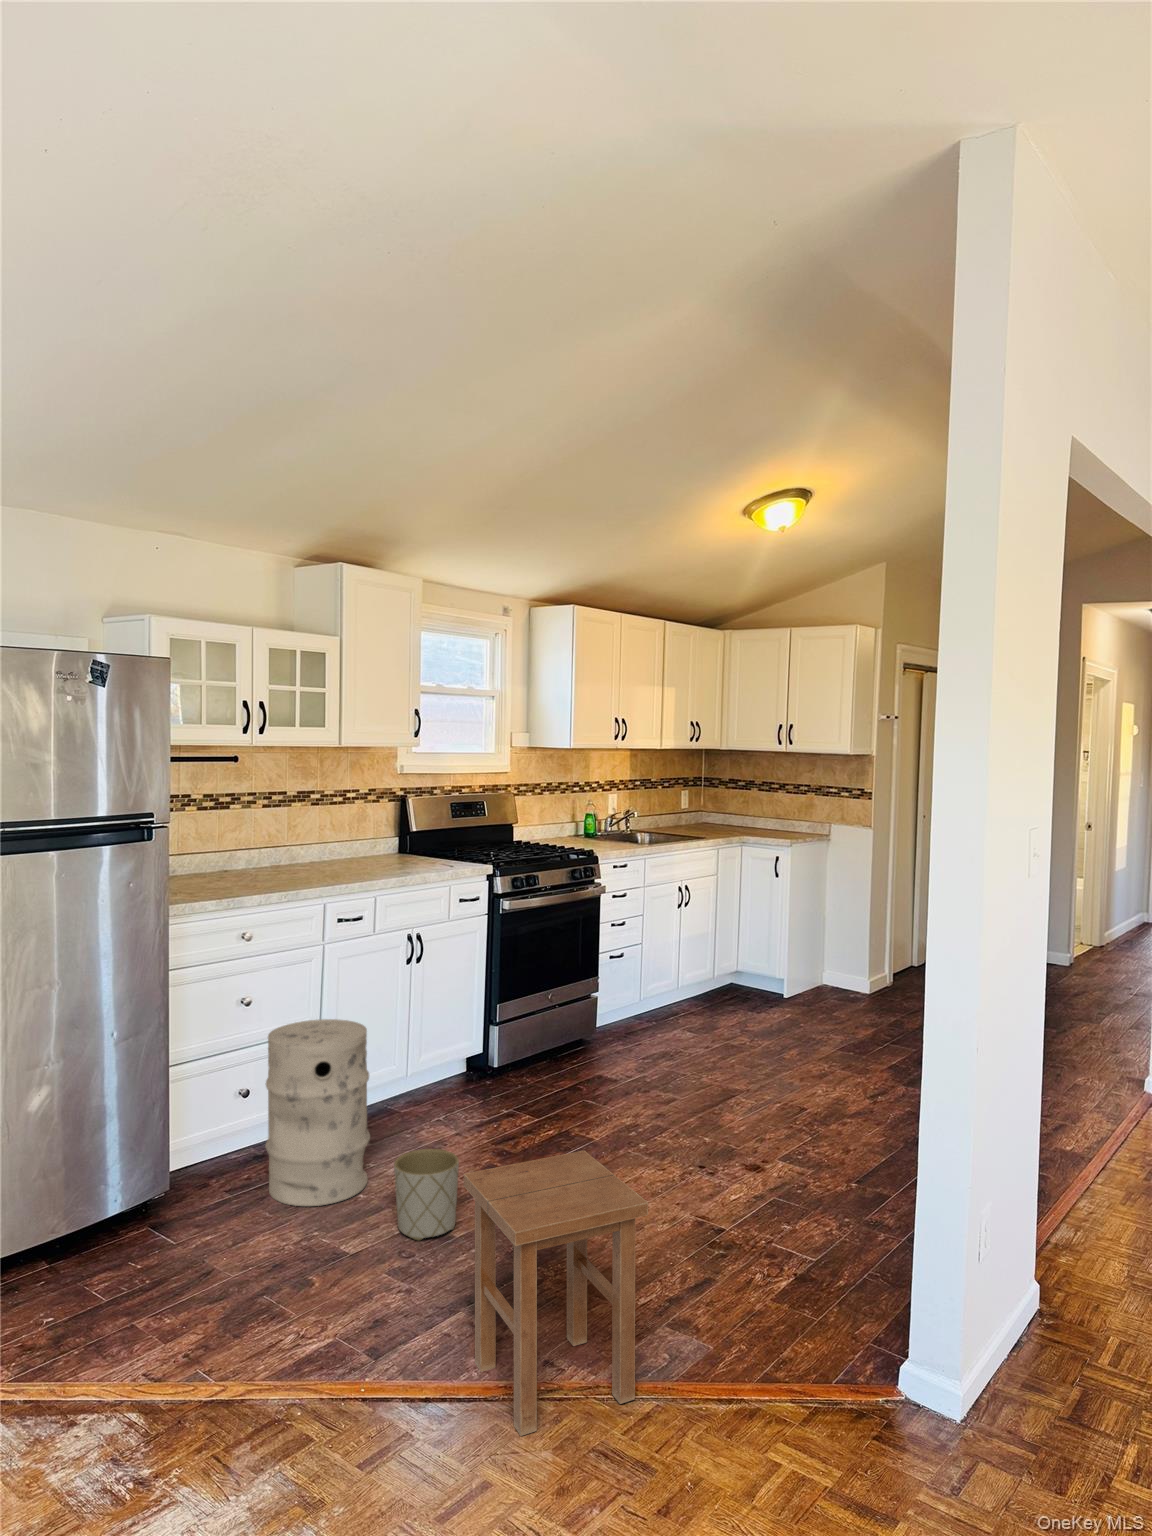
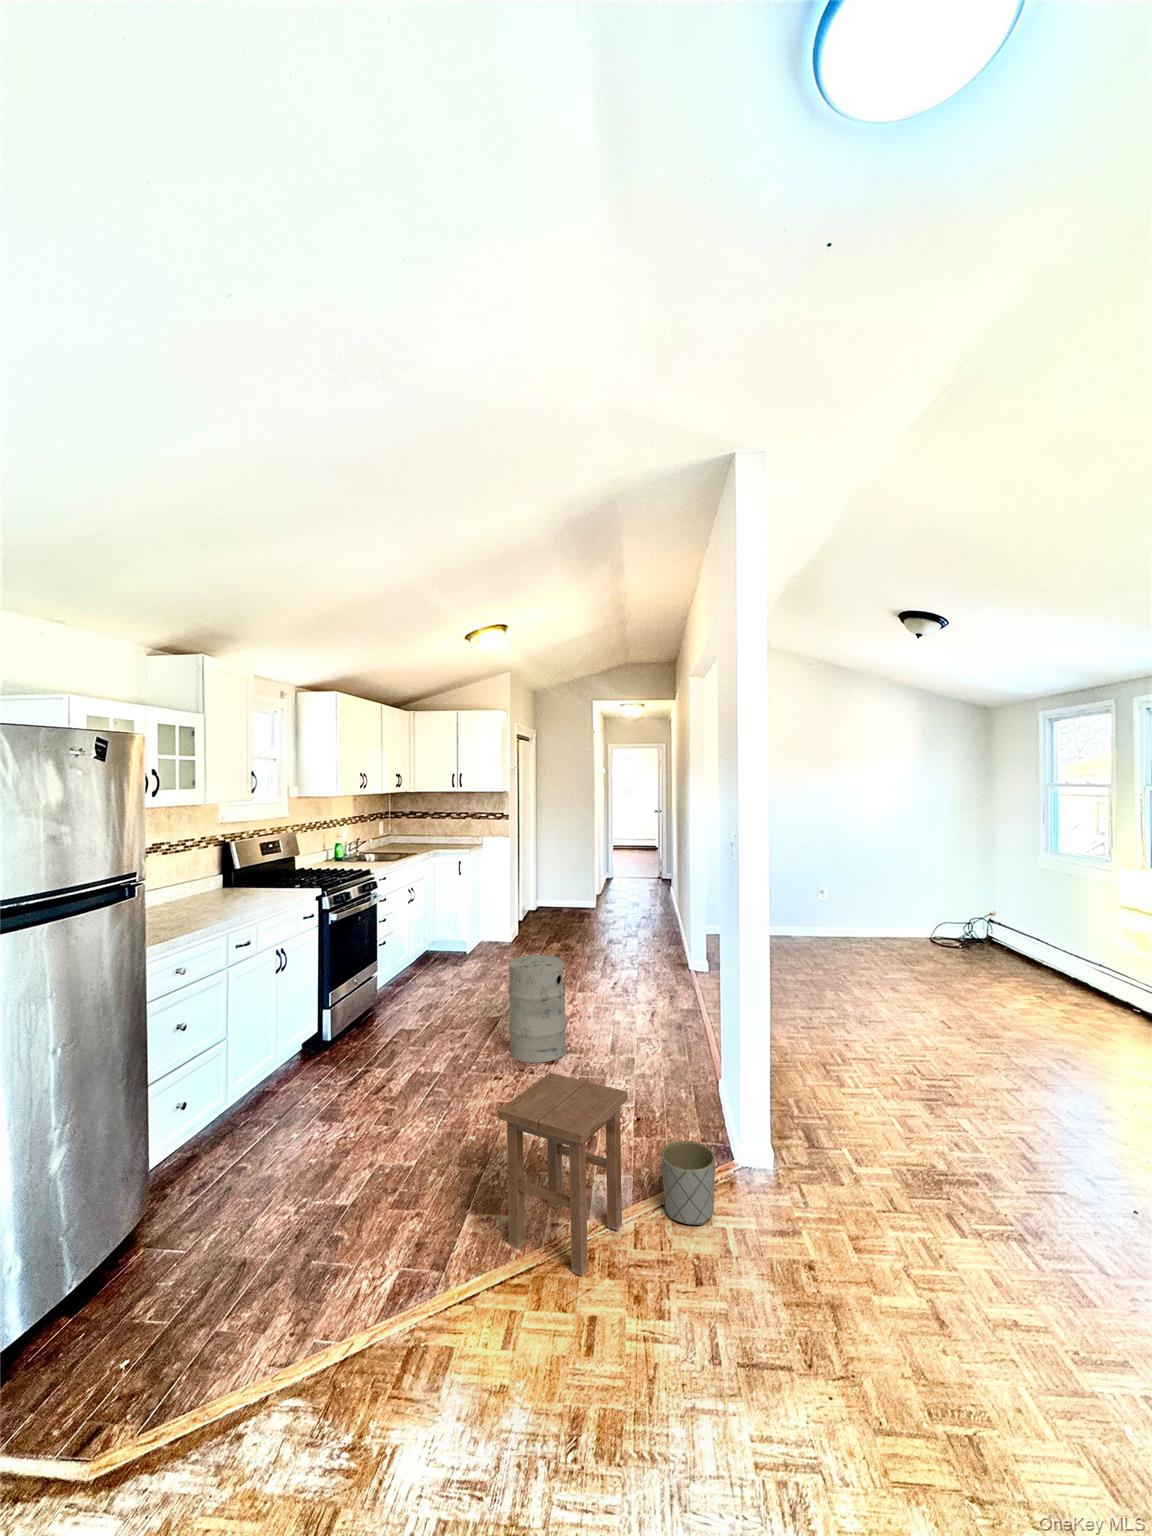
trash can: present [265,1019,370,1206] -> present [508,955,567,1063]
planter: present [394,1149,459,1240] -> present [661,1141,716,1225]

